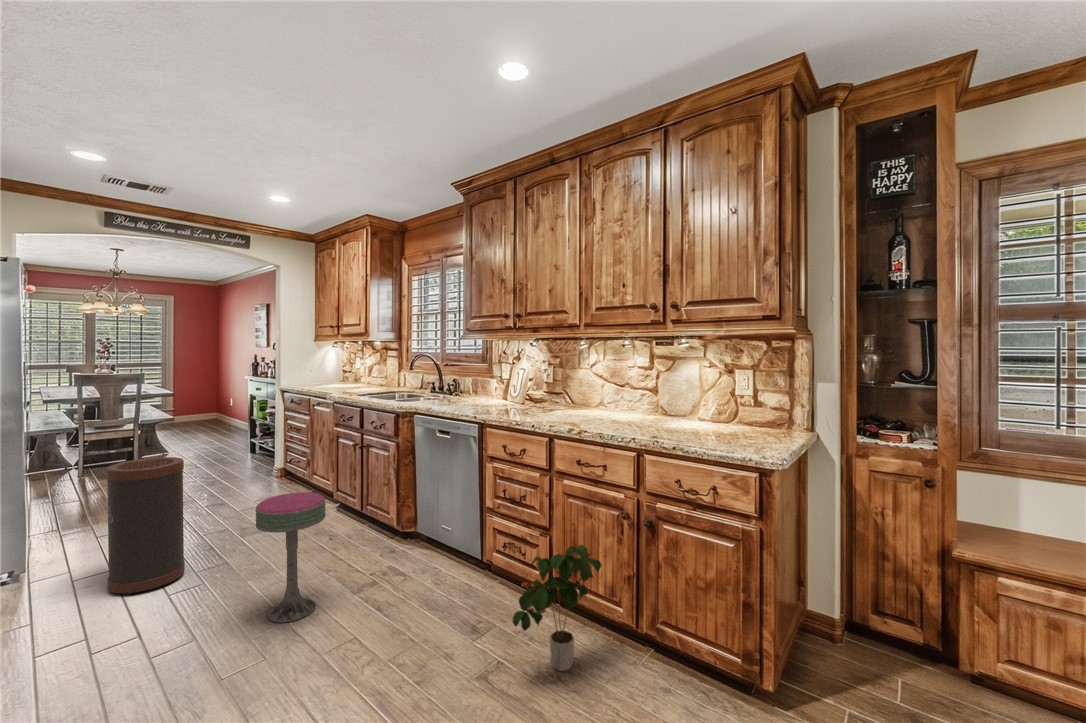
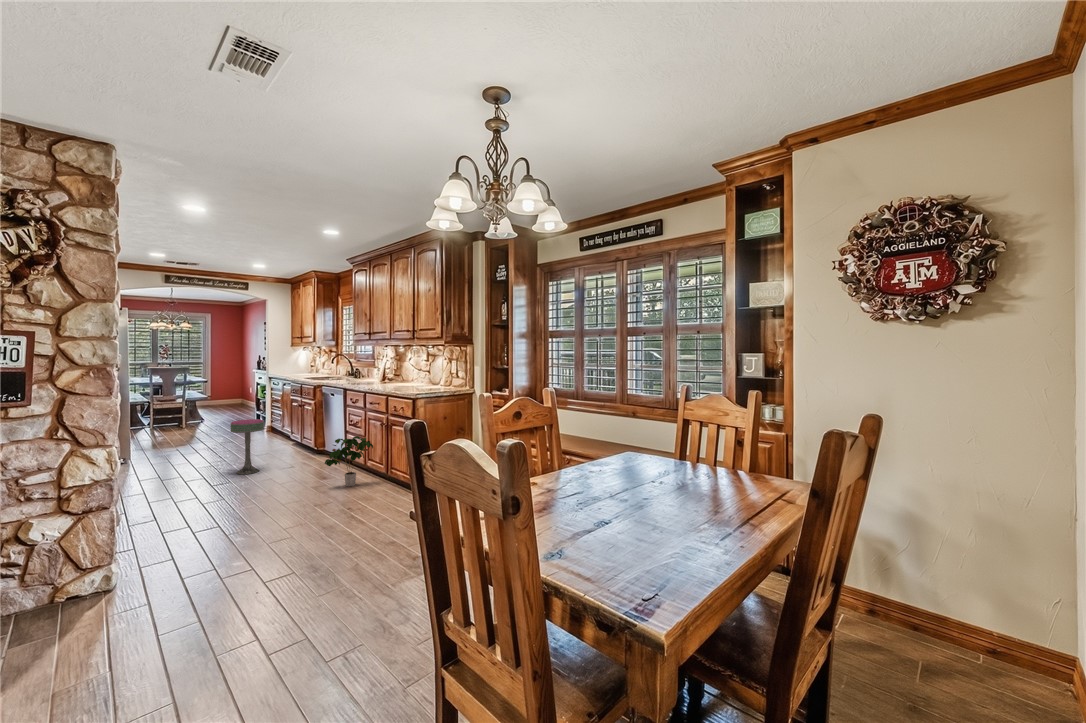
trash can: present [106,457,185,595] -> none [167,405,203,467]

